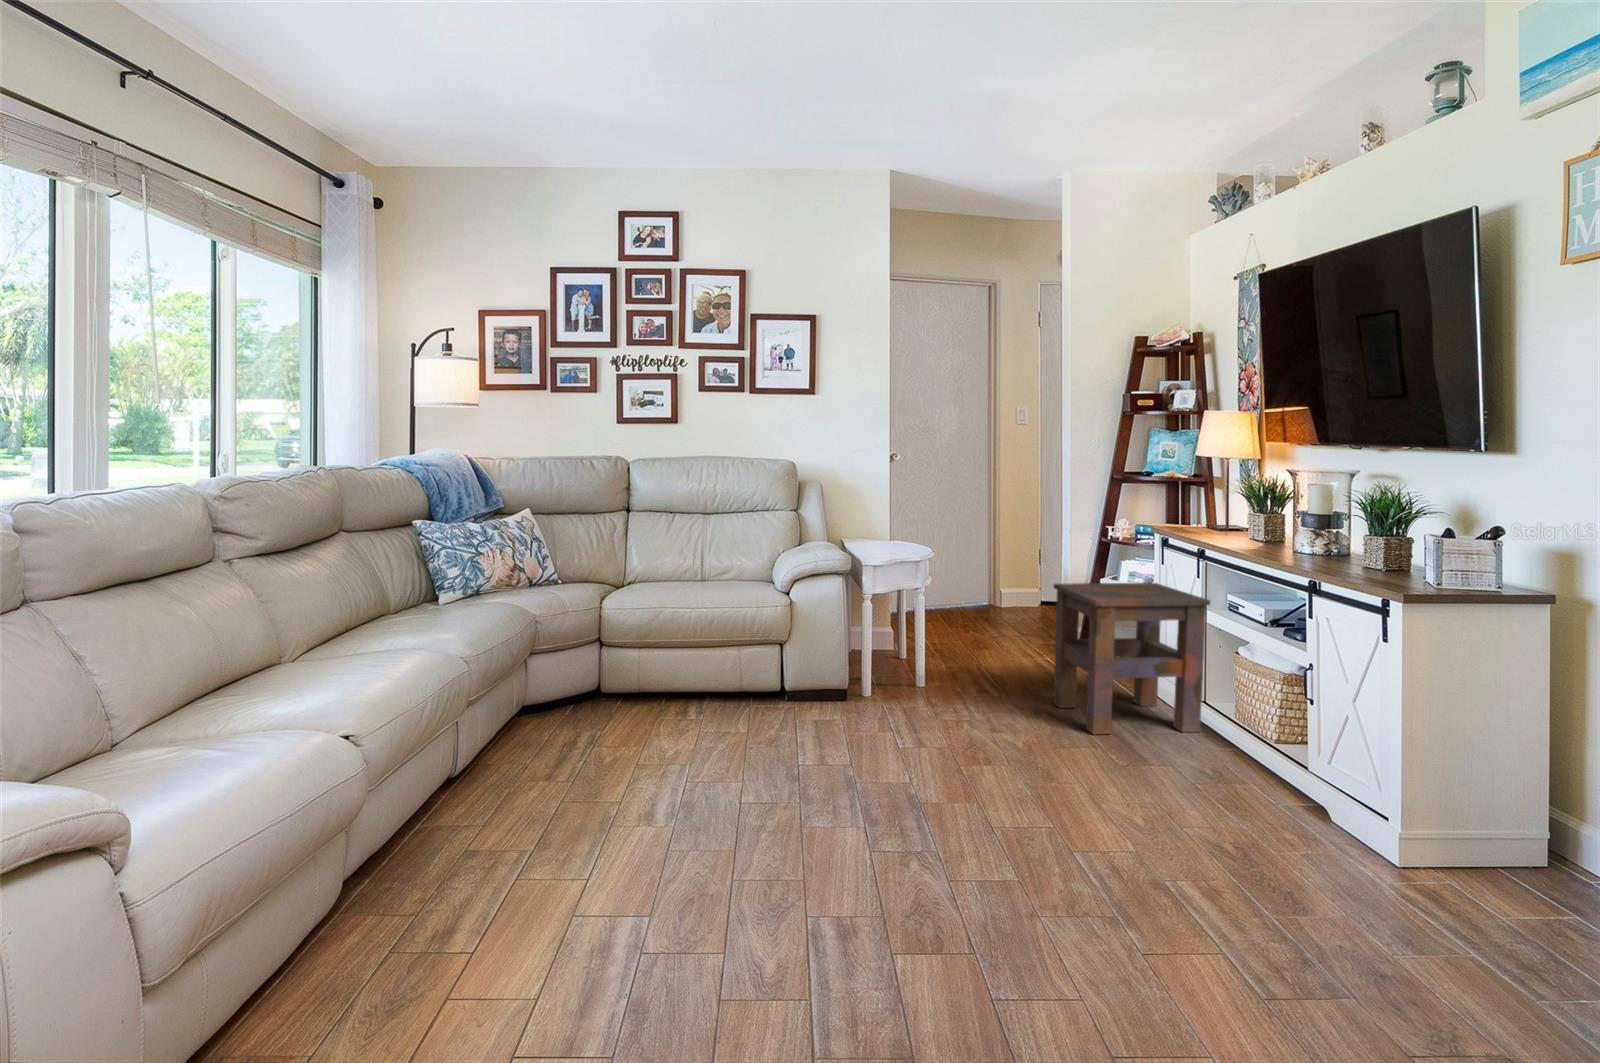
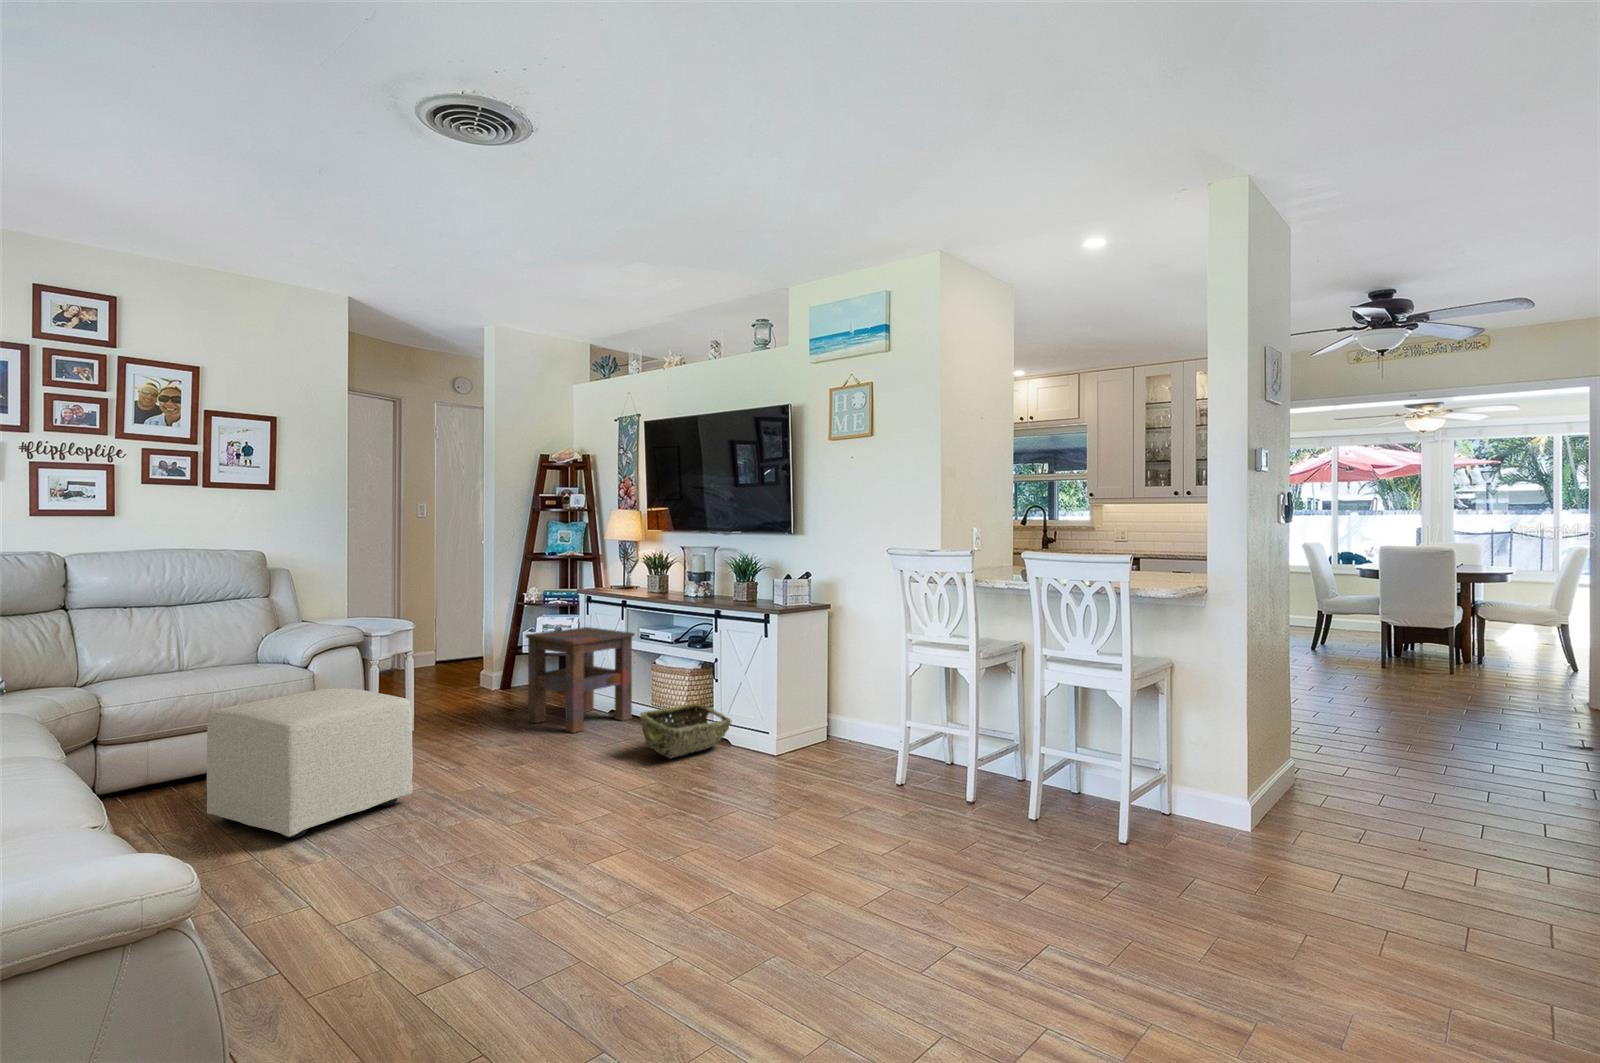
ottoman: none [640,621,816,786] -> present [207,688,413,838]
woven basket: none [1152,730,1329,820] -> present [640,704,731,758]

